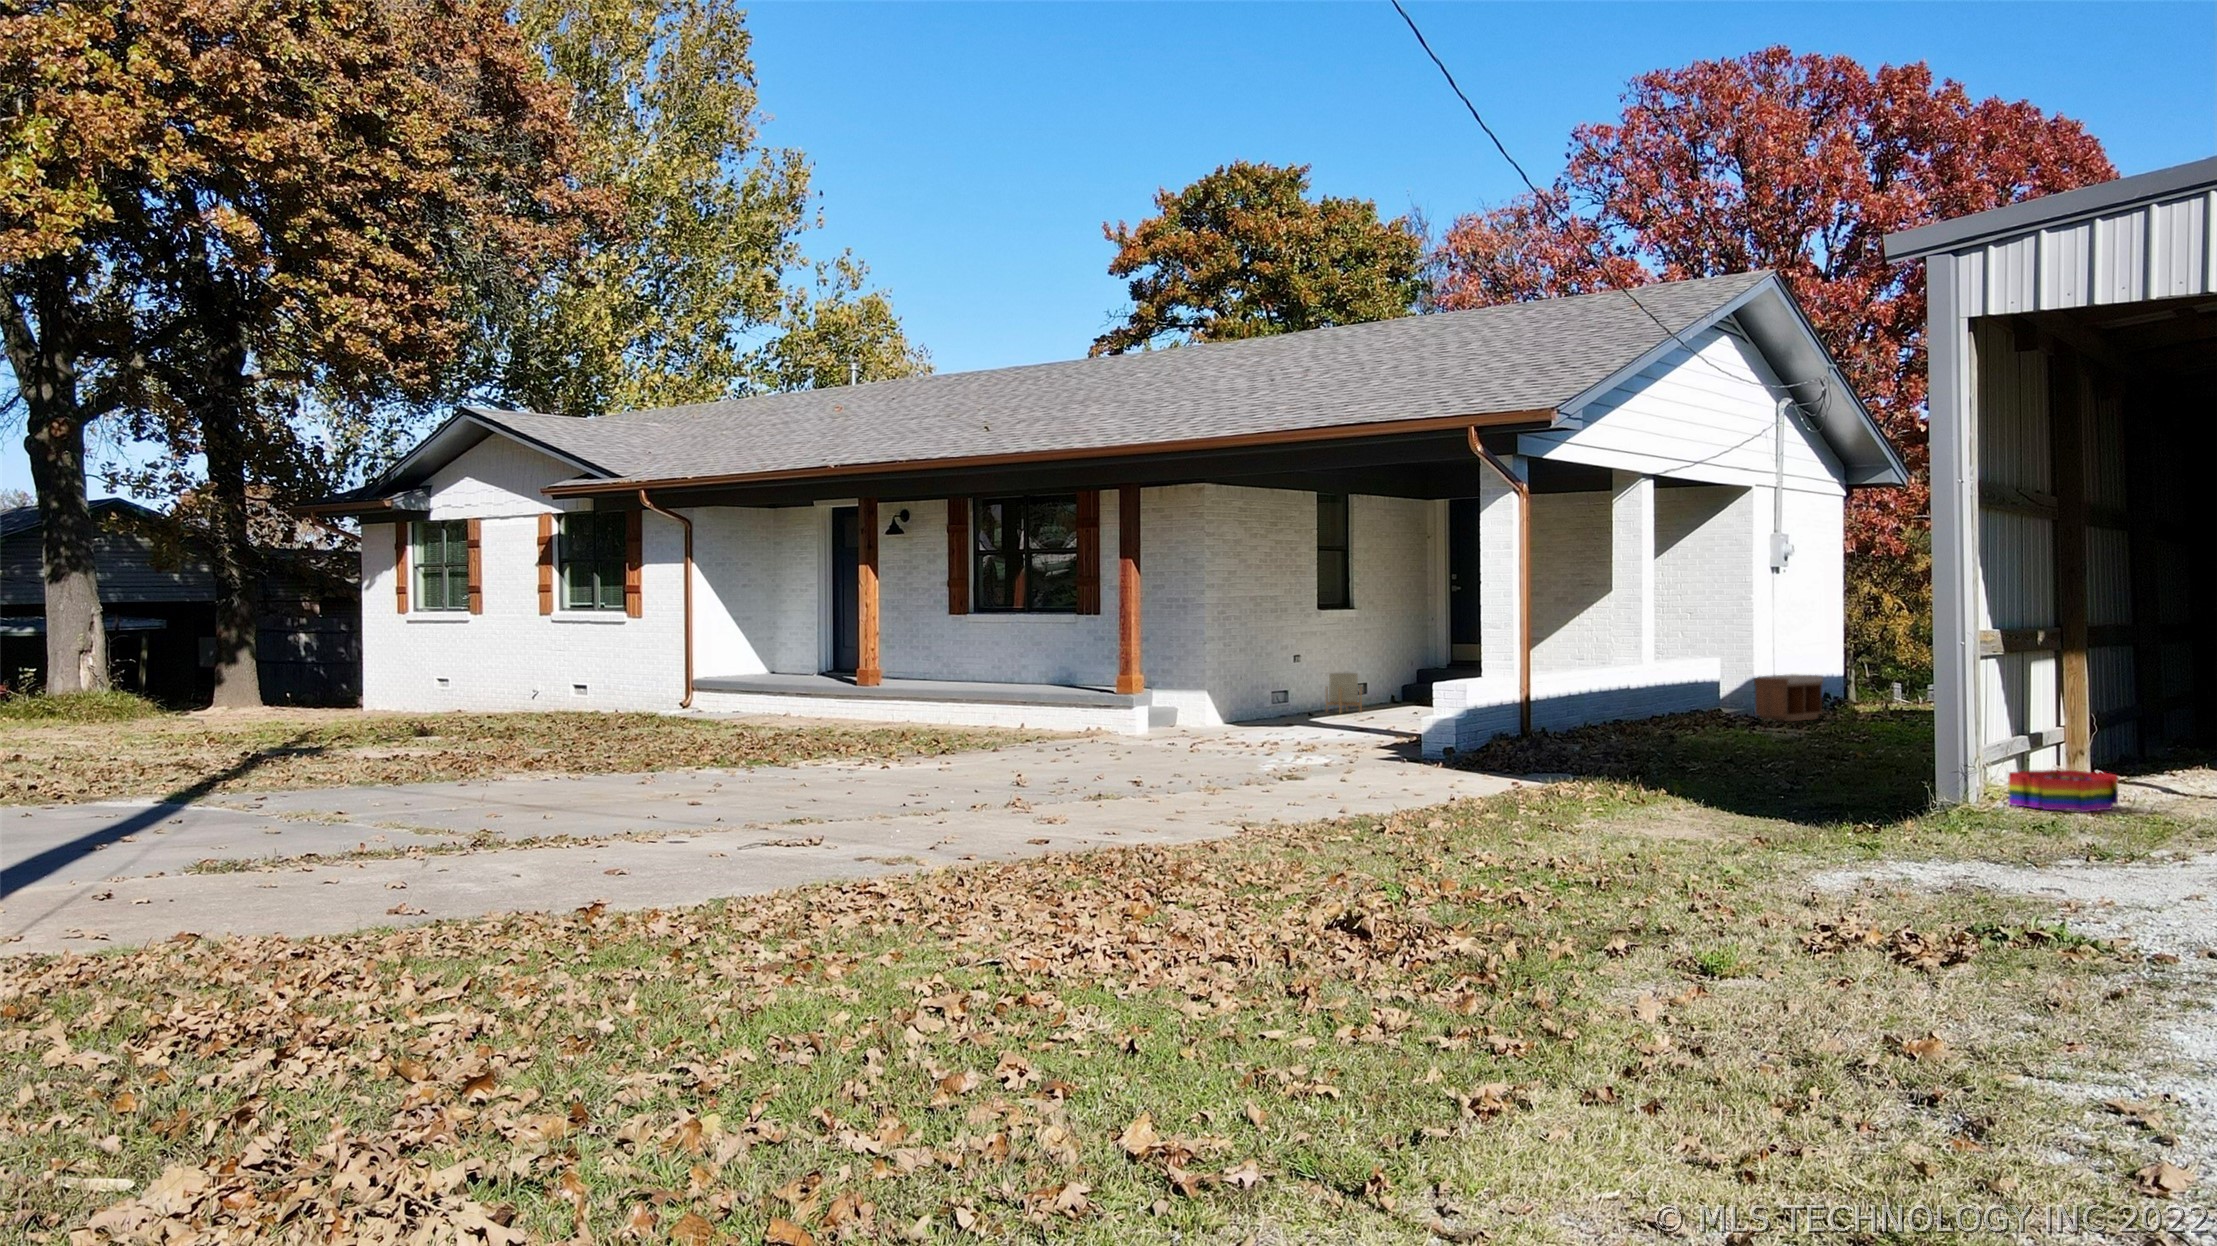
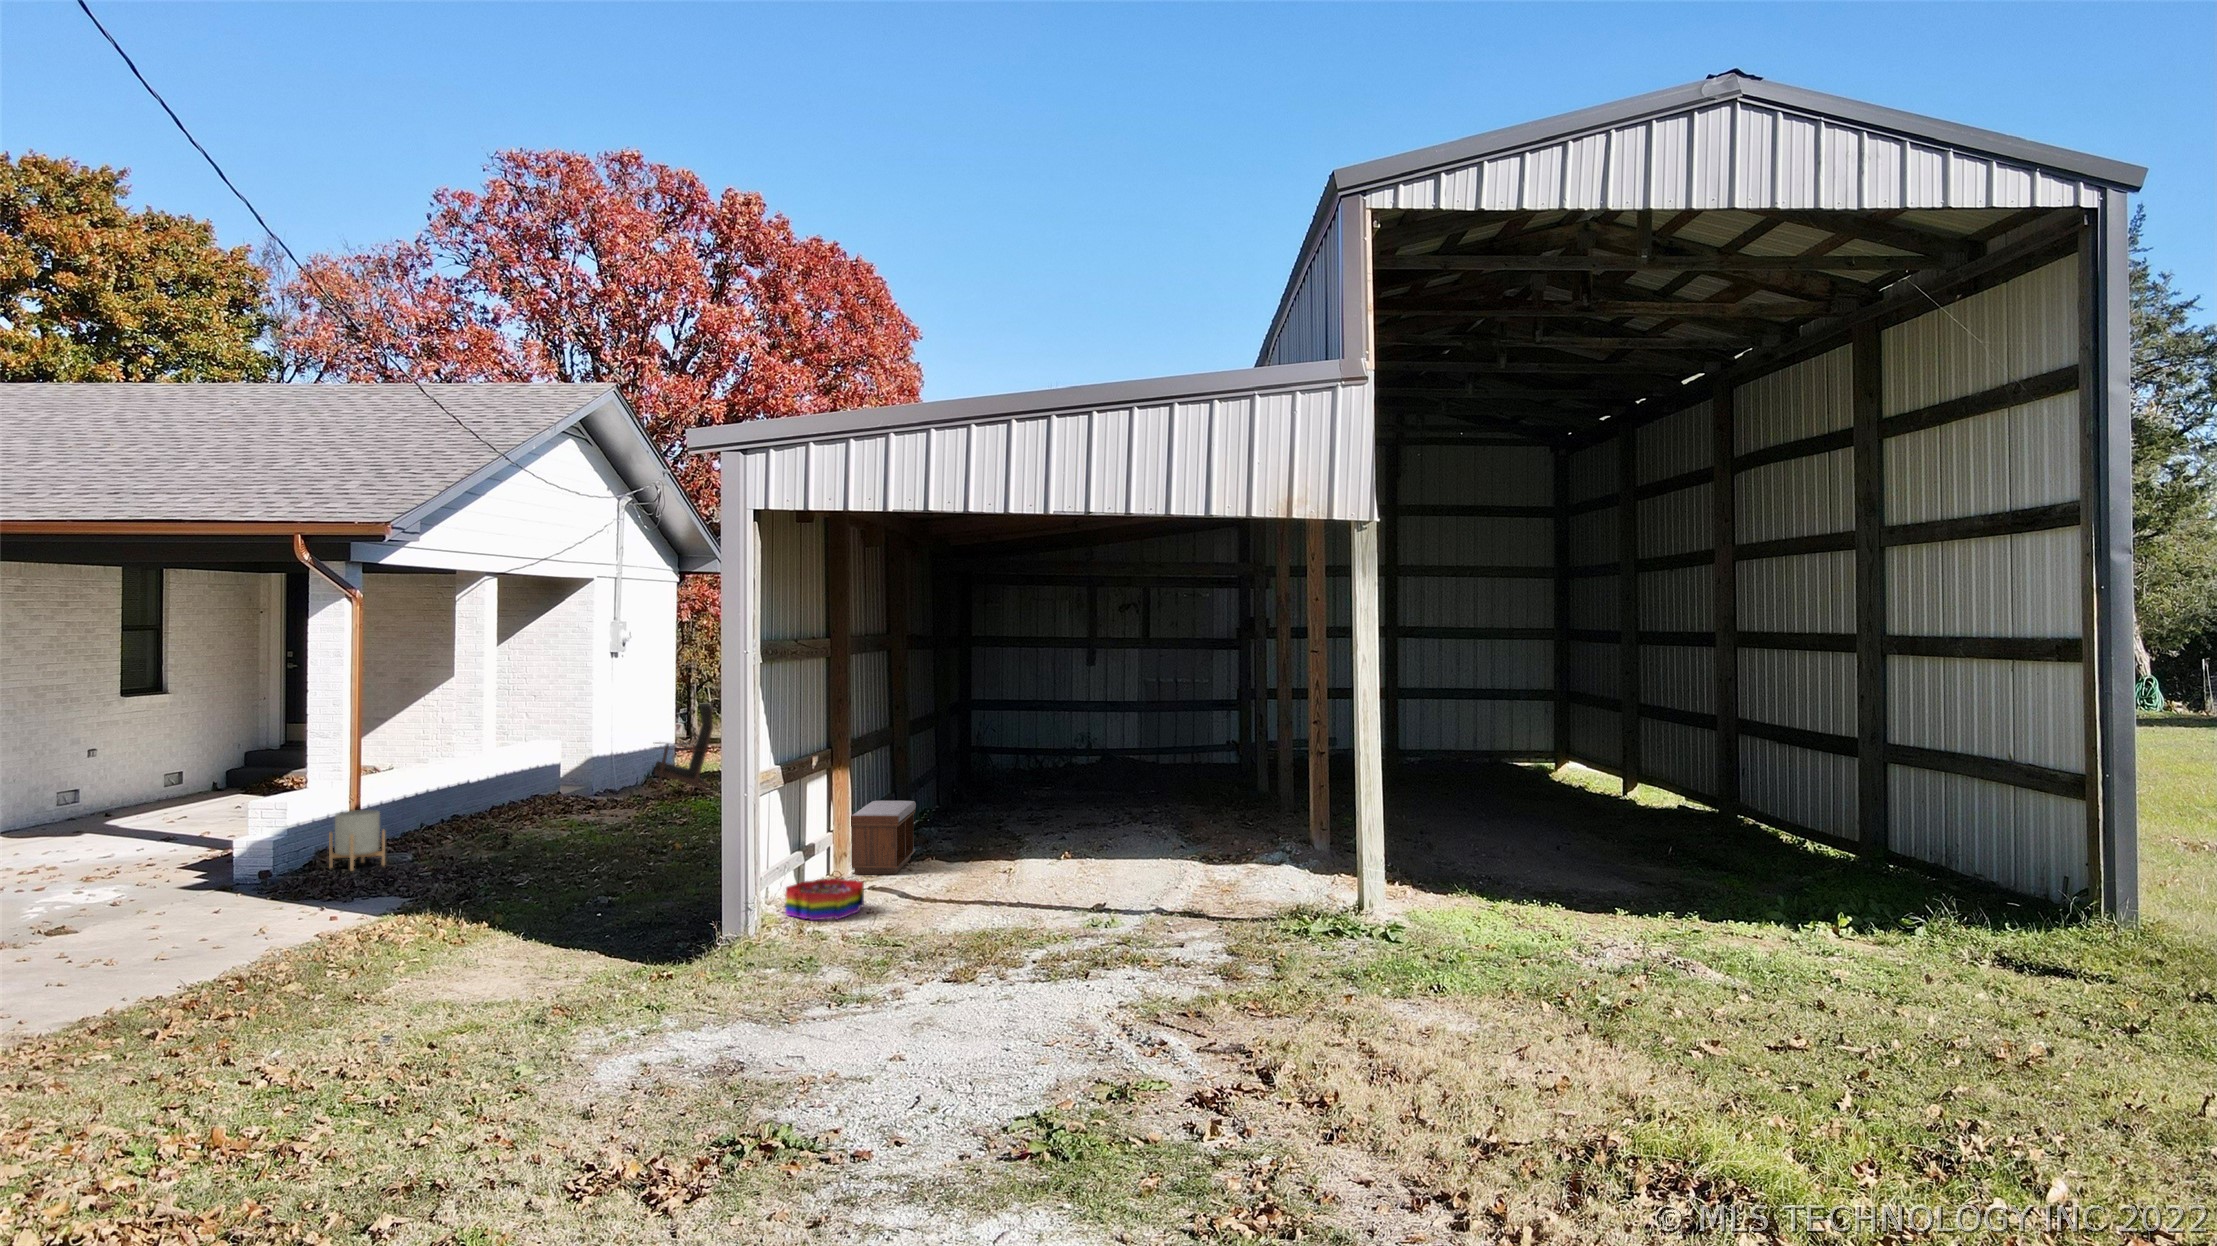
lounge chair: none [1817,625,1896,731] -> present [654,703,713,798]
planter: present [1326,673,1362,713] -> present [329,810,385,871]
bench: present [1754,675,1823,722] -> present [851,801,916,874]

